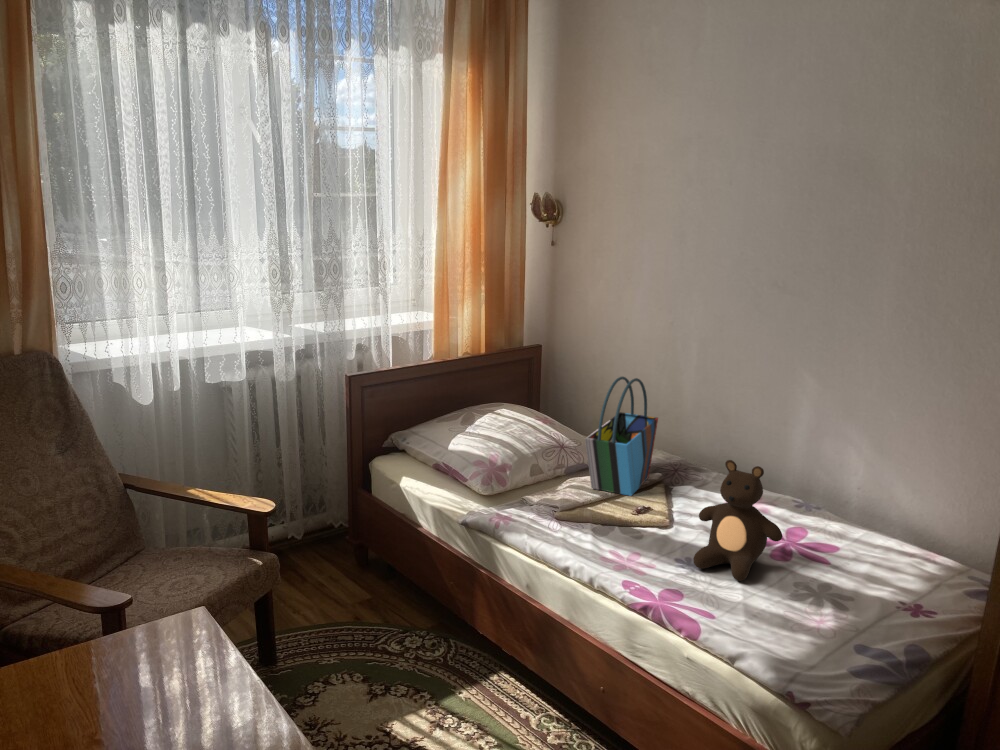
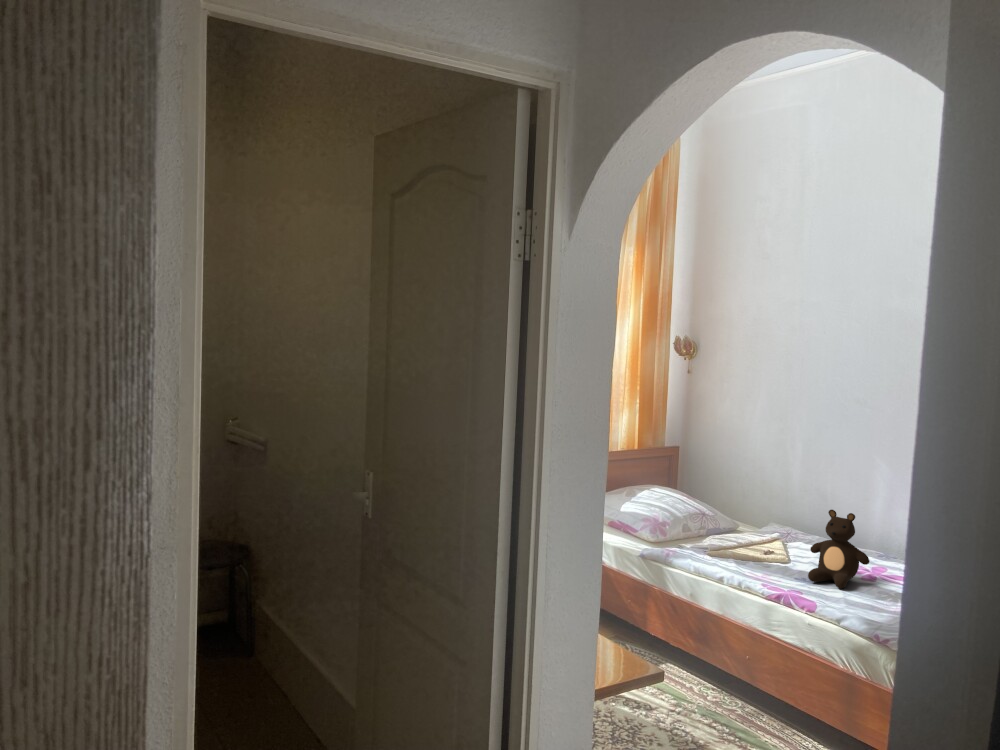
tote bag: present [585,377,658,496] -> none [725,462,775,546]

